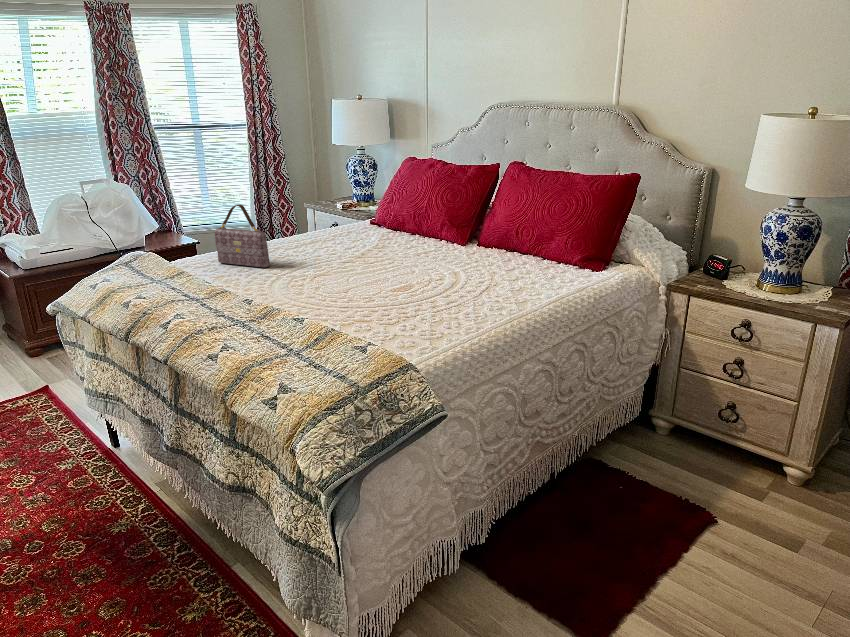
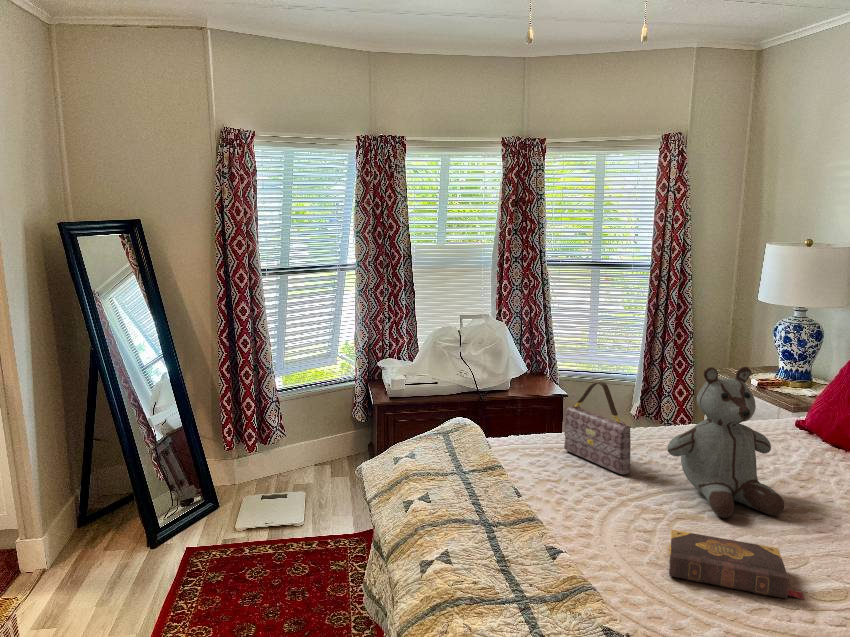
stuffed bear: none [293,178,366,274] -> present [668,367,785,518]
book: none [305,276,381,302] -> present [669,530,805,599]

